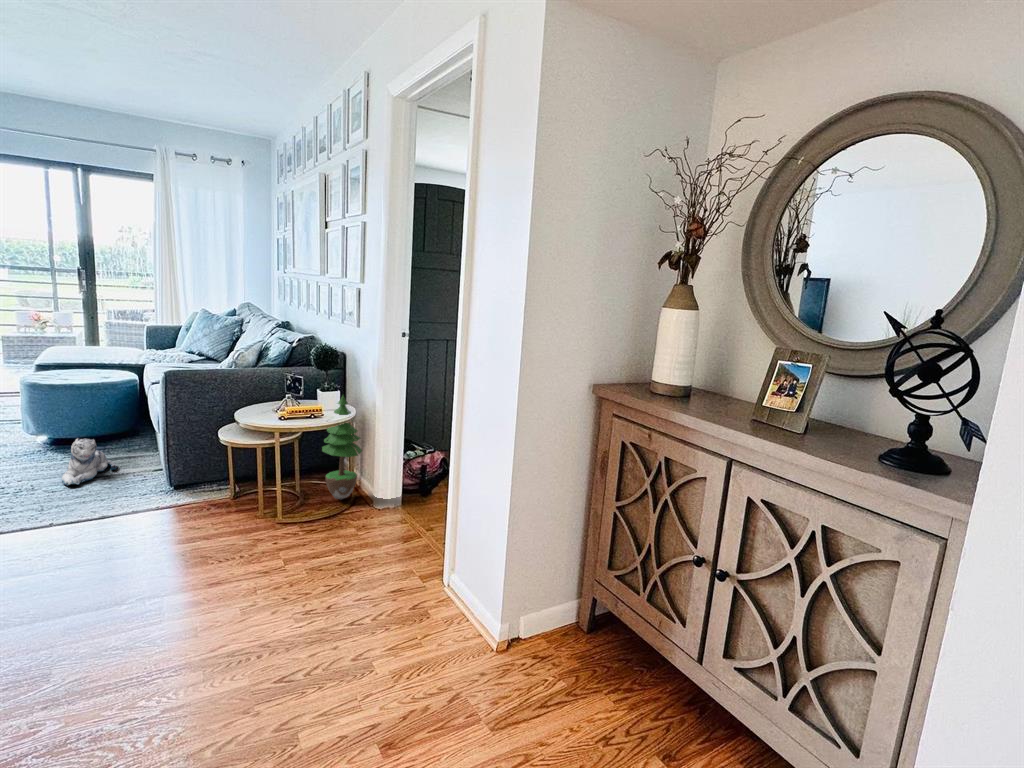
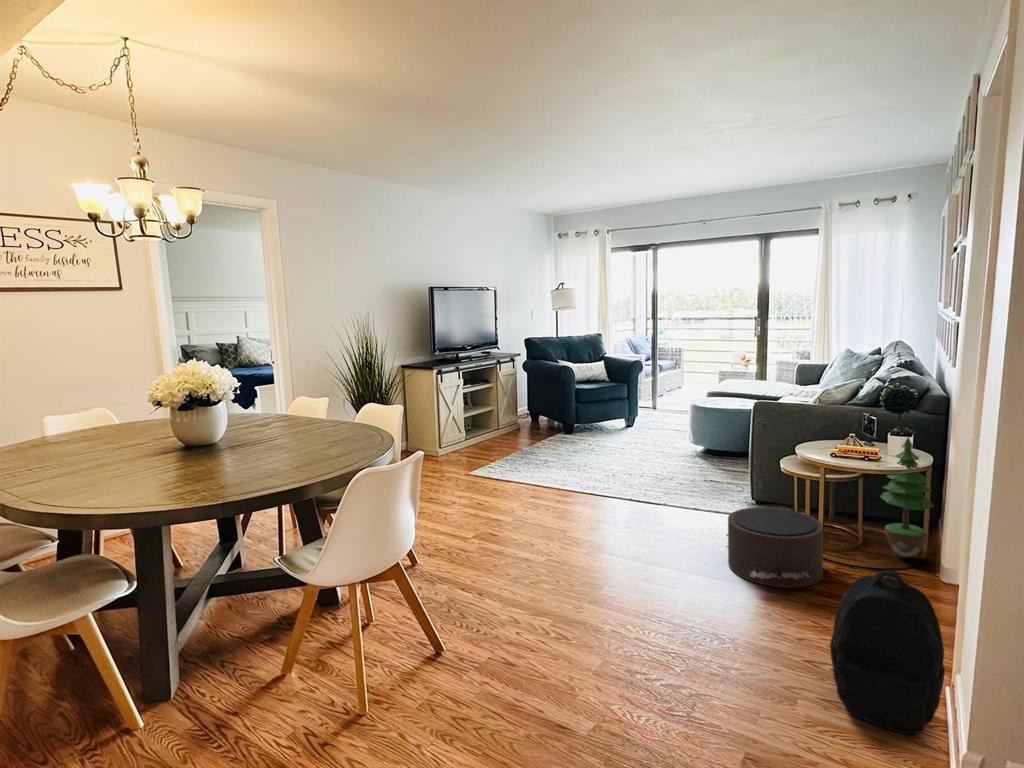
plush toy: present [62,438,117,486] -> none [690,450,731,485]
pouf: none [179,484,301,574] -> present [726,507,823,588]
backpack: none [383,511,468,647] -> present [830,570,945,734]

